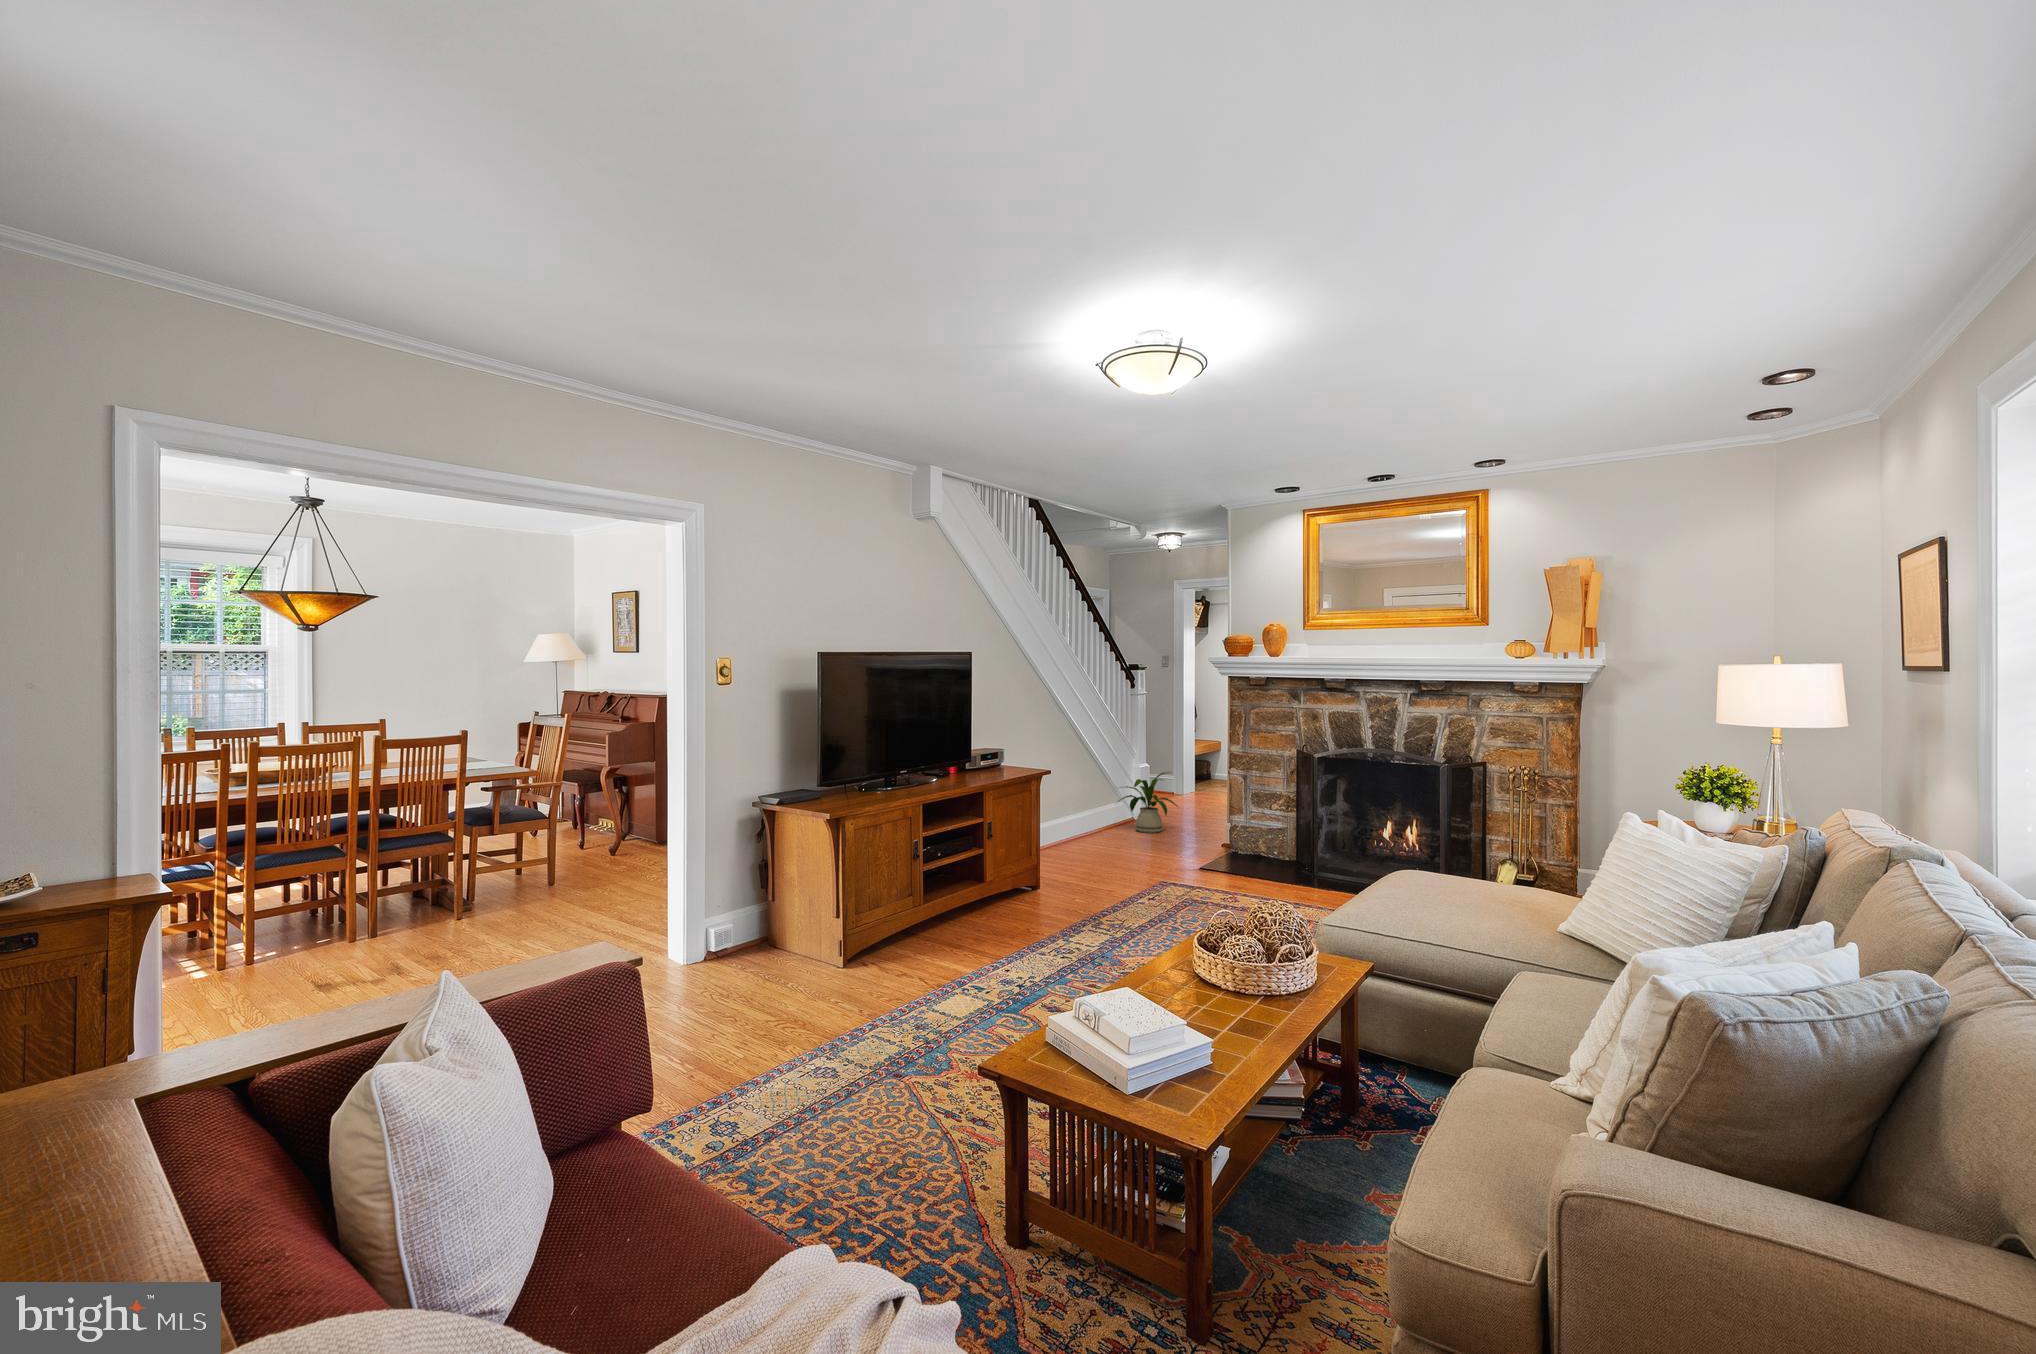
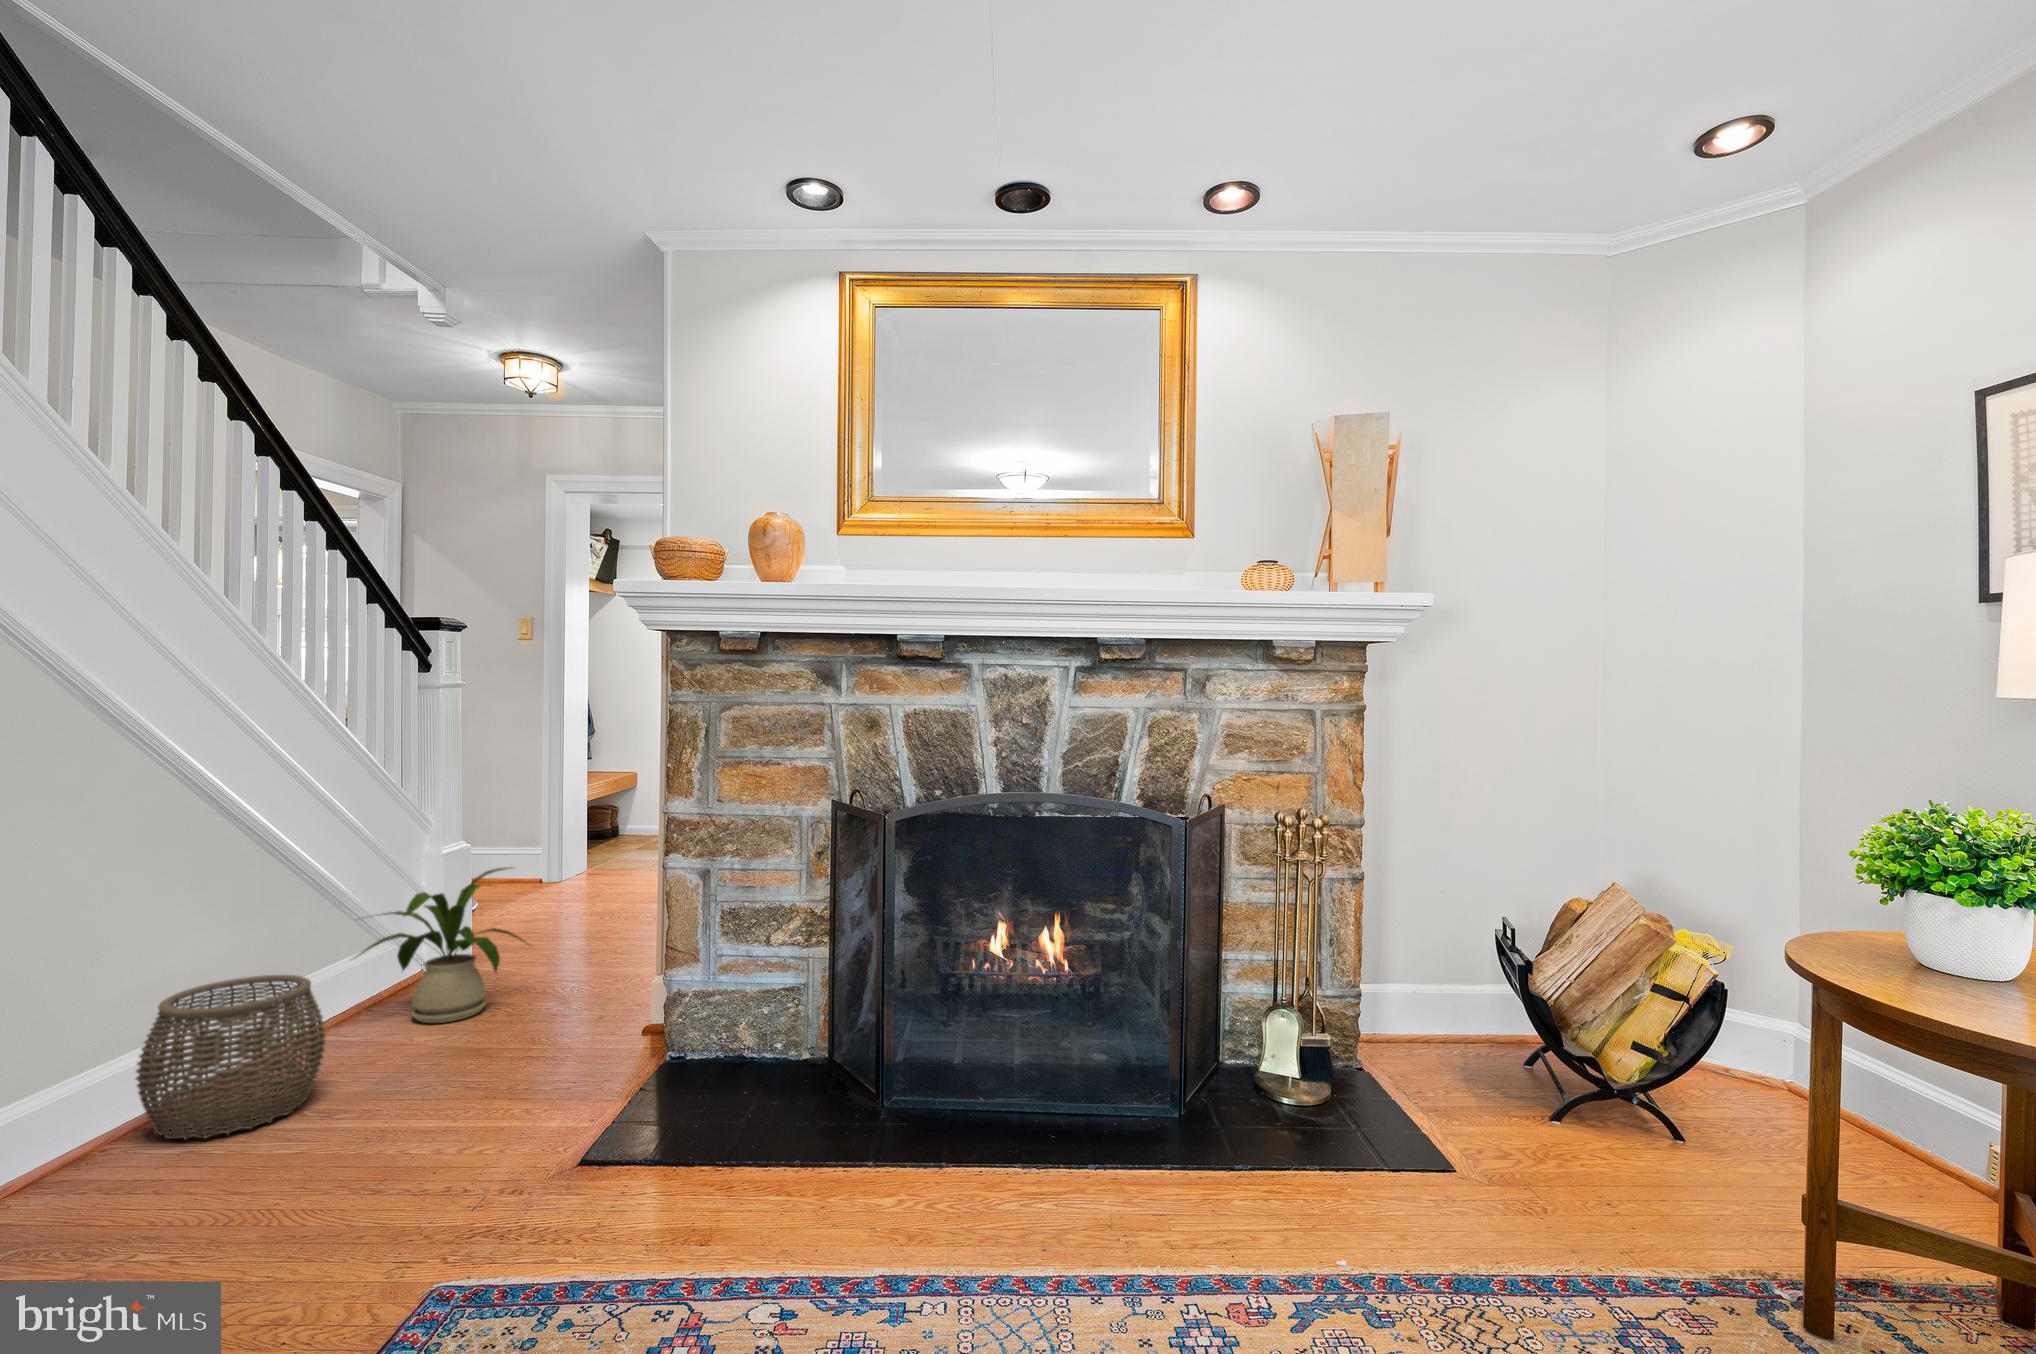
woven basket: none [1066,800,1115,849] -> present [136,975,326,1140]

